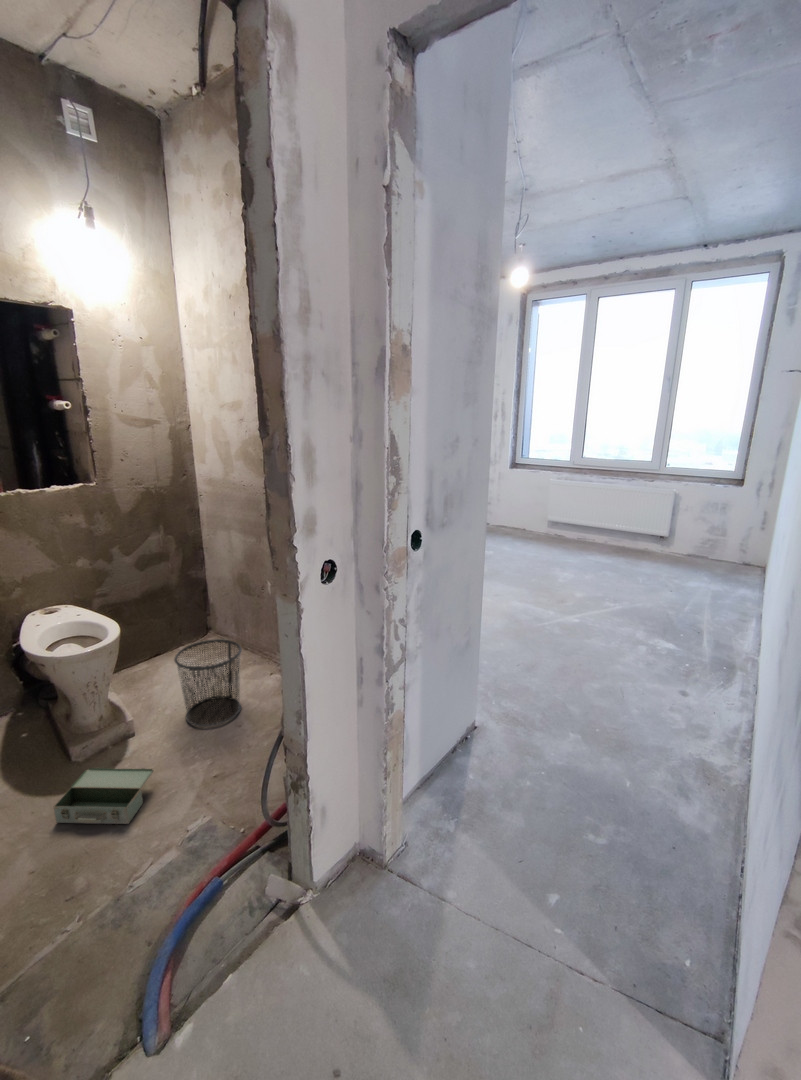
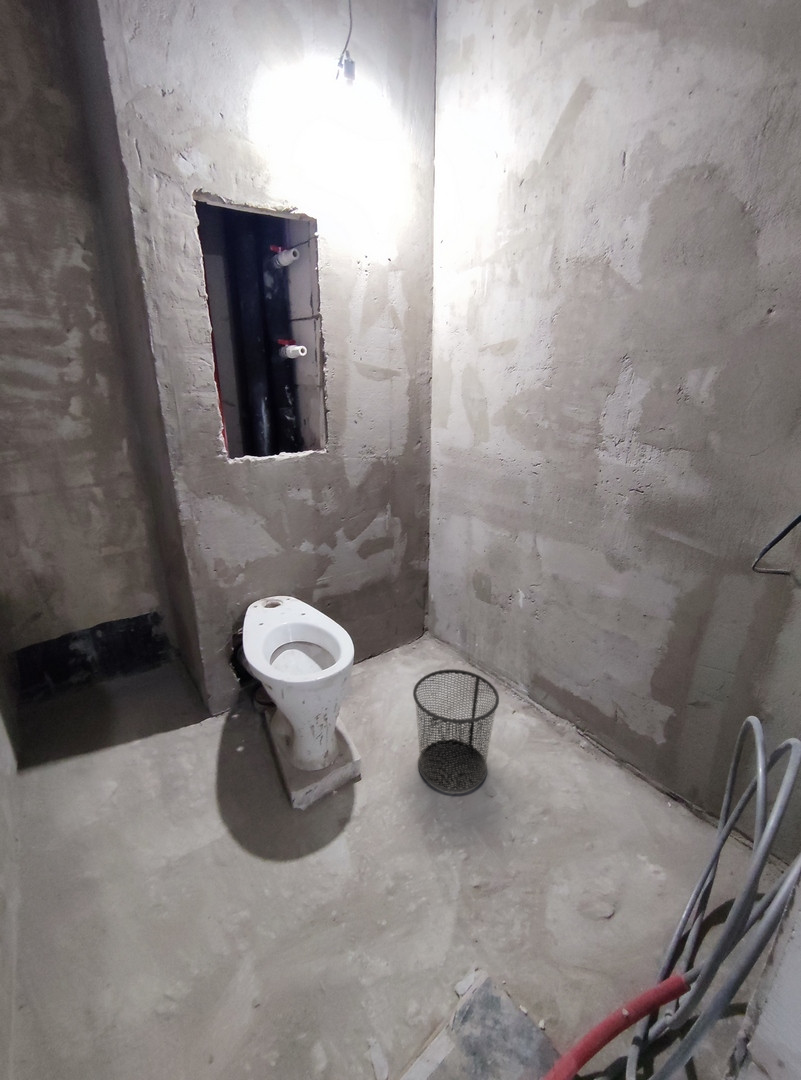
toolbox: present [54,768,153,824] -> none [279,834,394,950]

